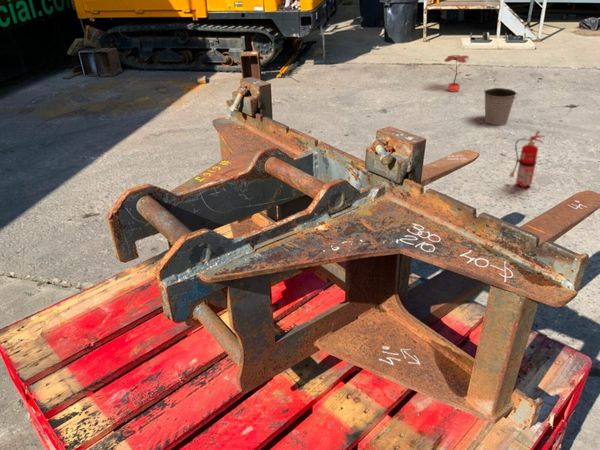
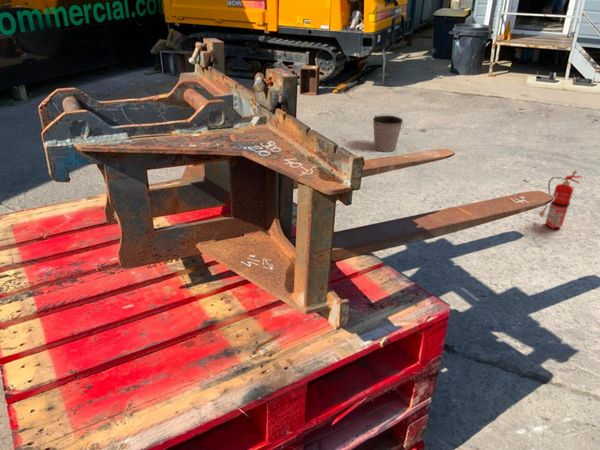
potted plant: present [444,55,468,92] -> none [498,89,525,126]
bucket: present [484,88,517,125] -> present [373,115,403,152]

